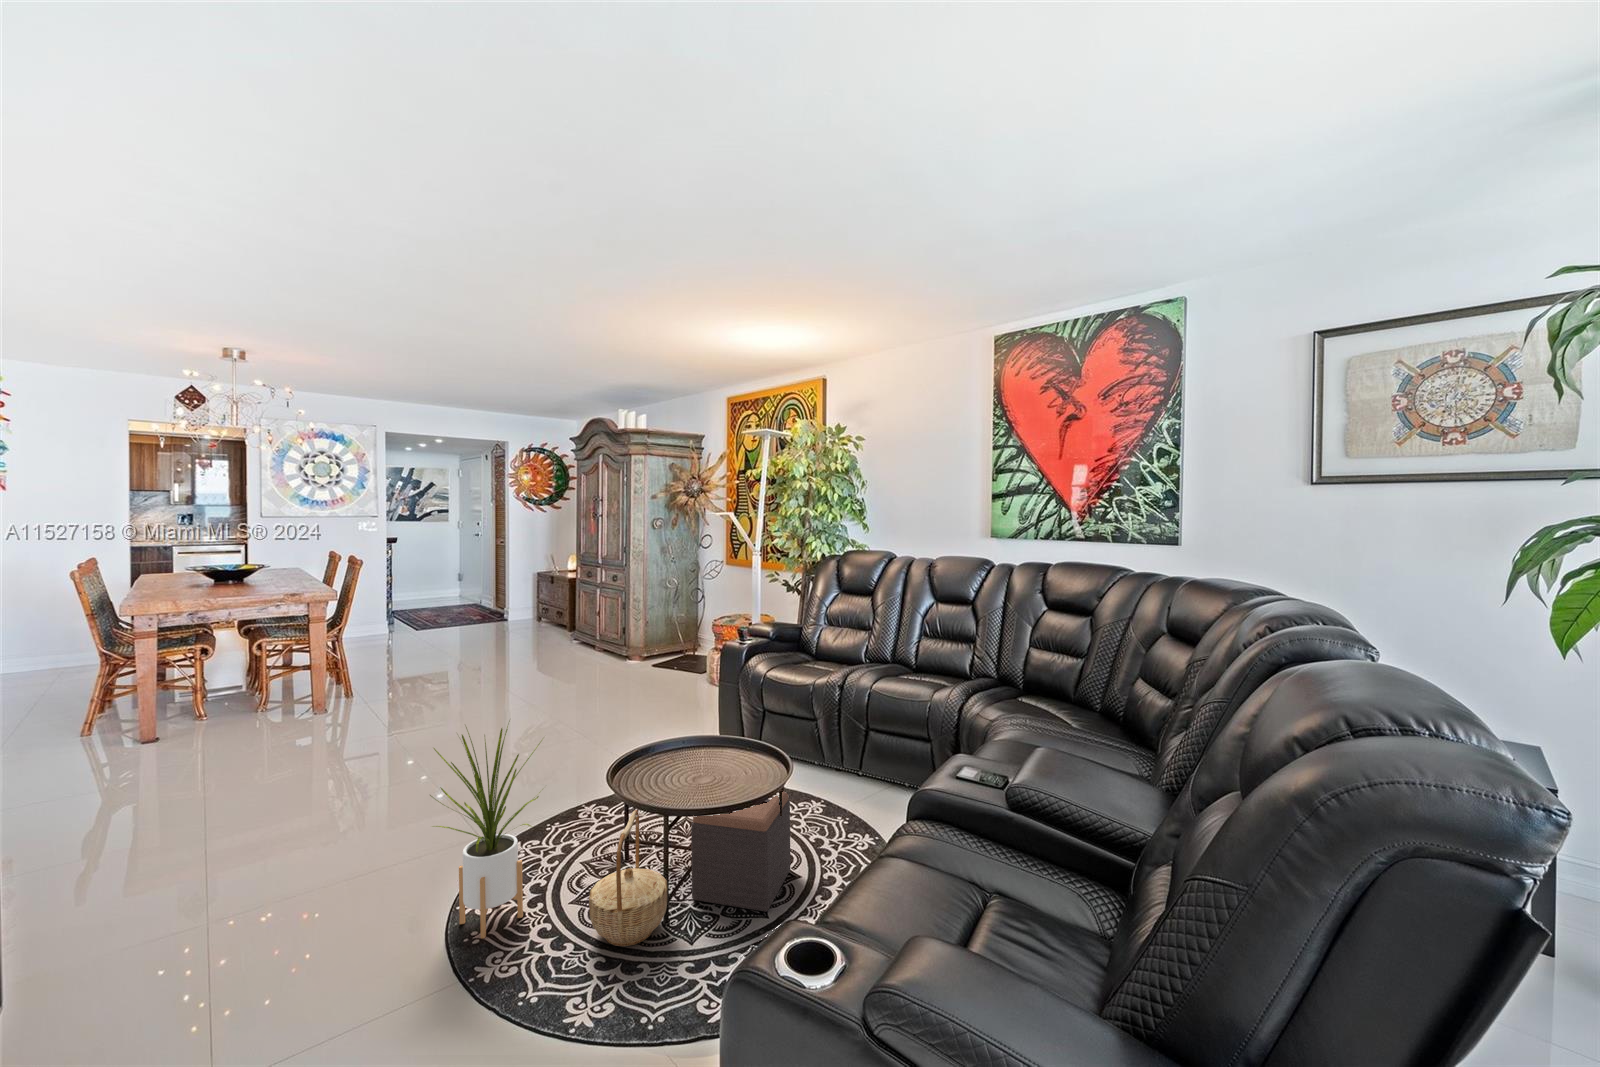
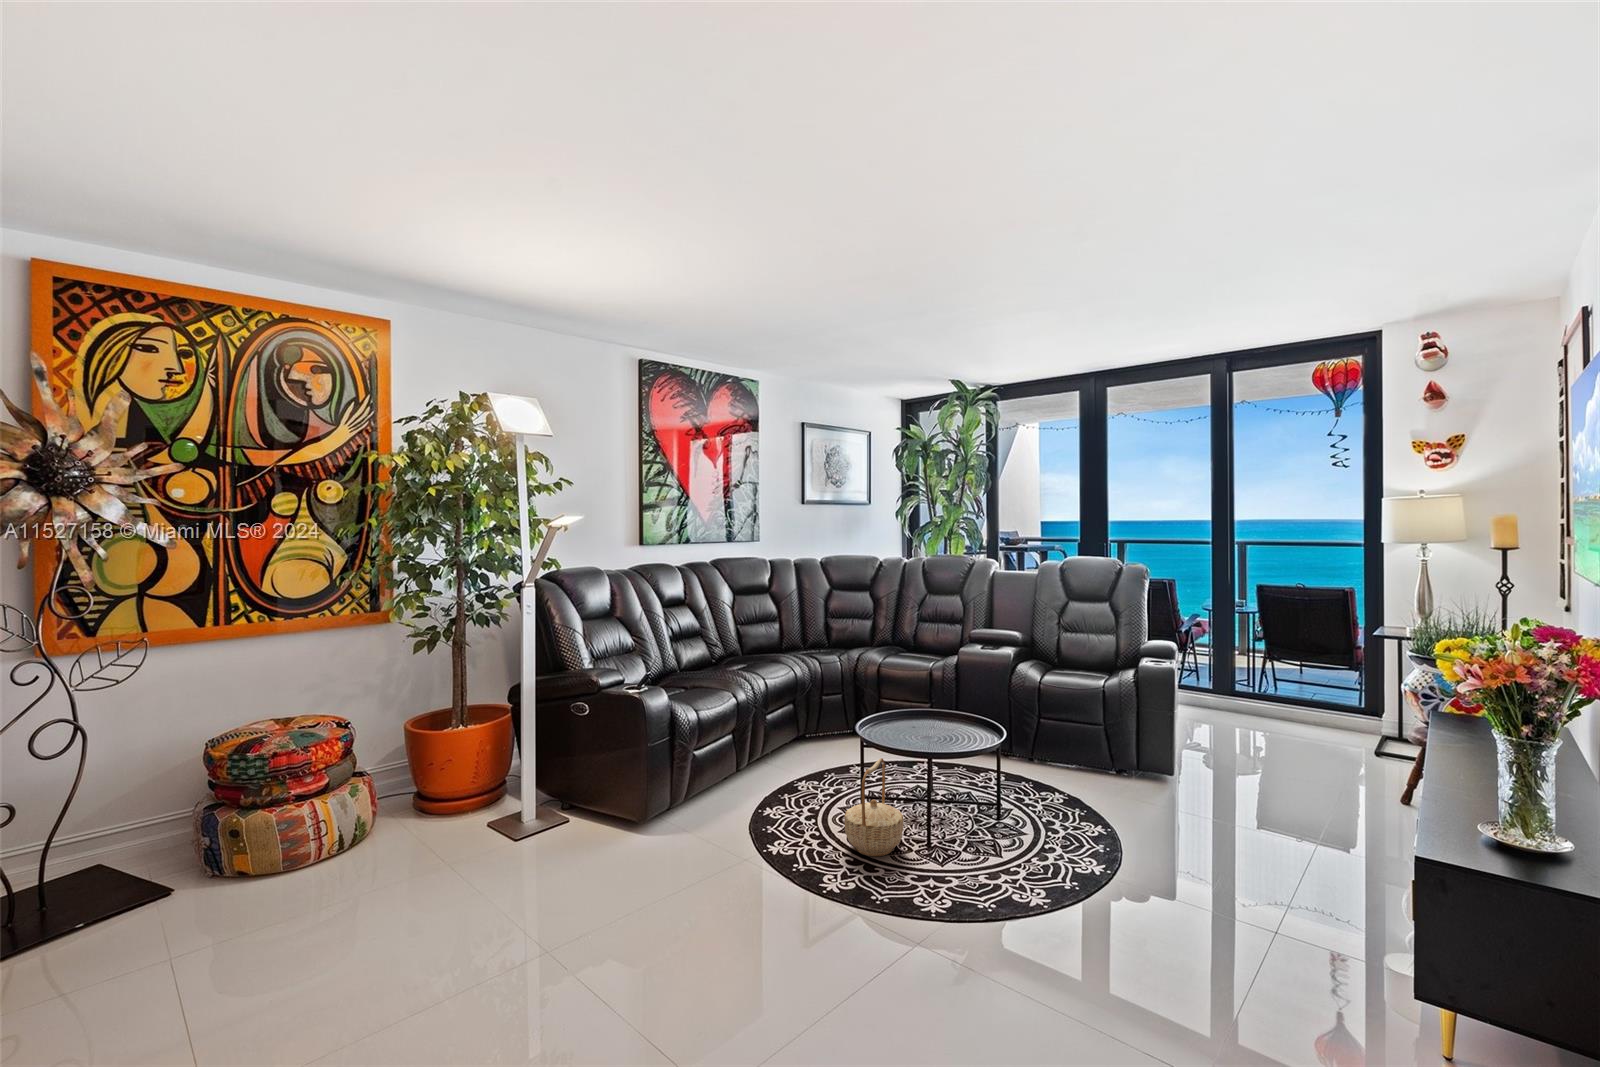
house plant: present [430,721,543,938] -> none [740,677,818,831]
footstool: present [691,791,791,912] -> none [926,755,1016,859]

